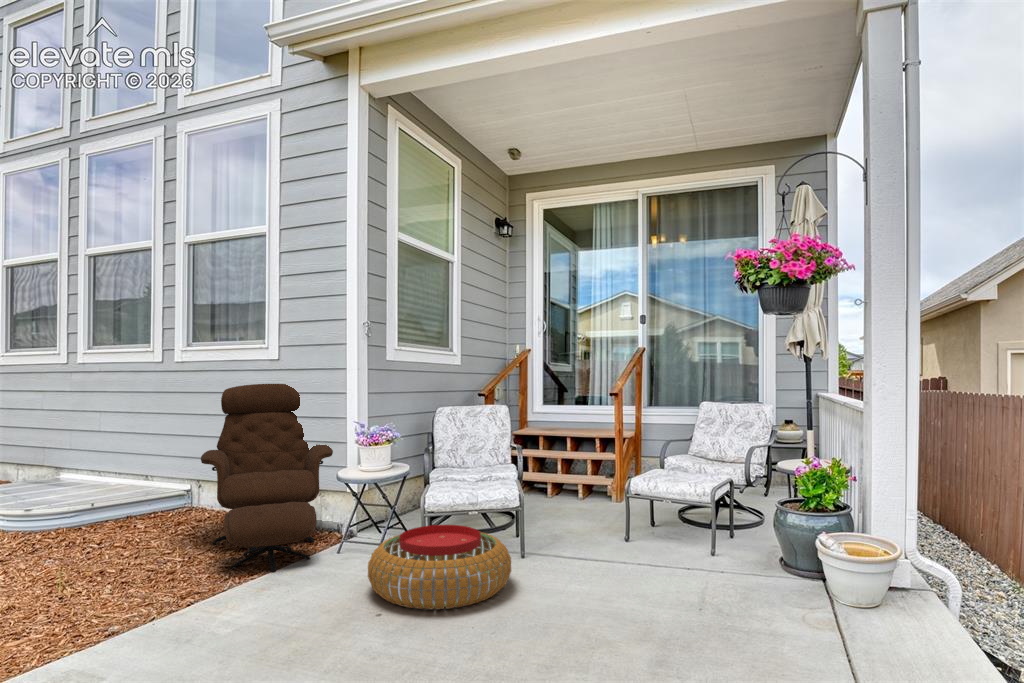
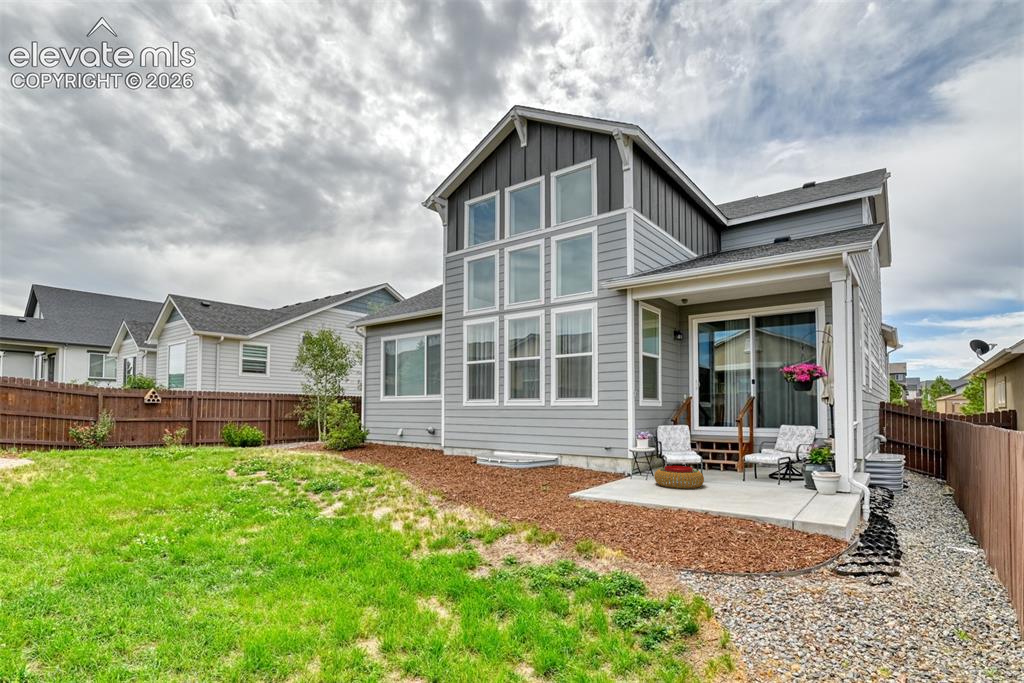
lounge chair: present [201,384,333,572] -> none [577,415,628,480]

